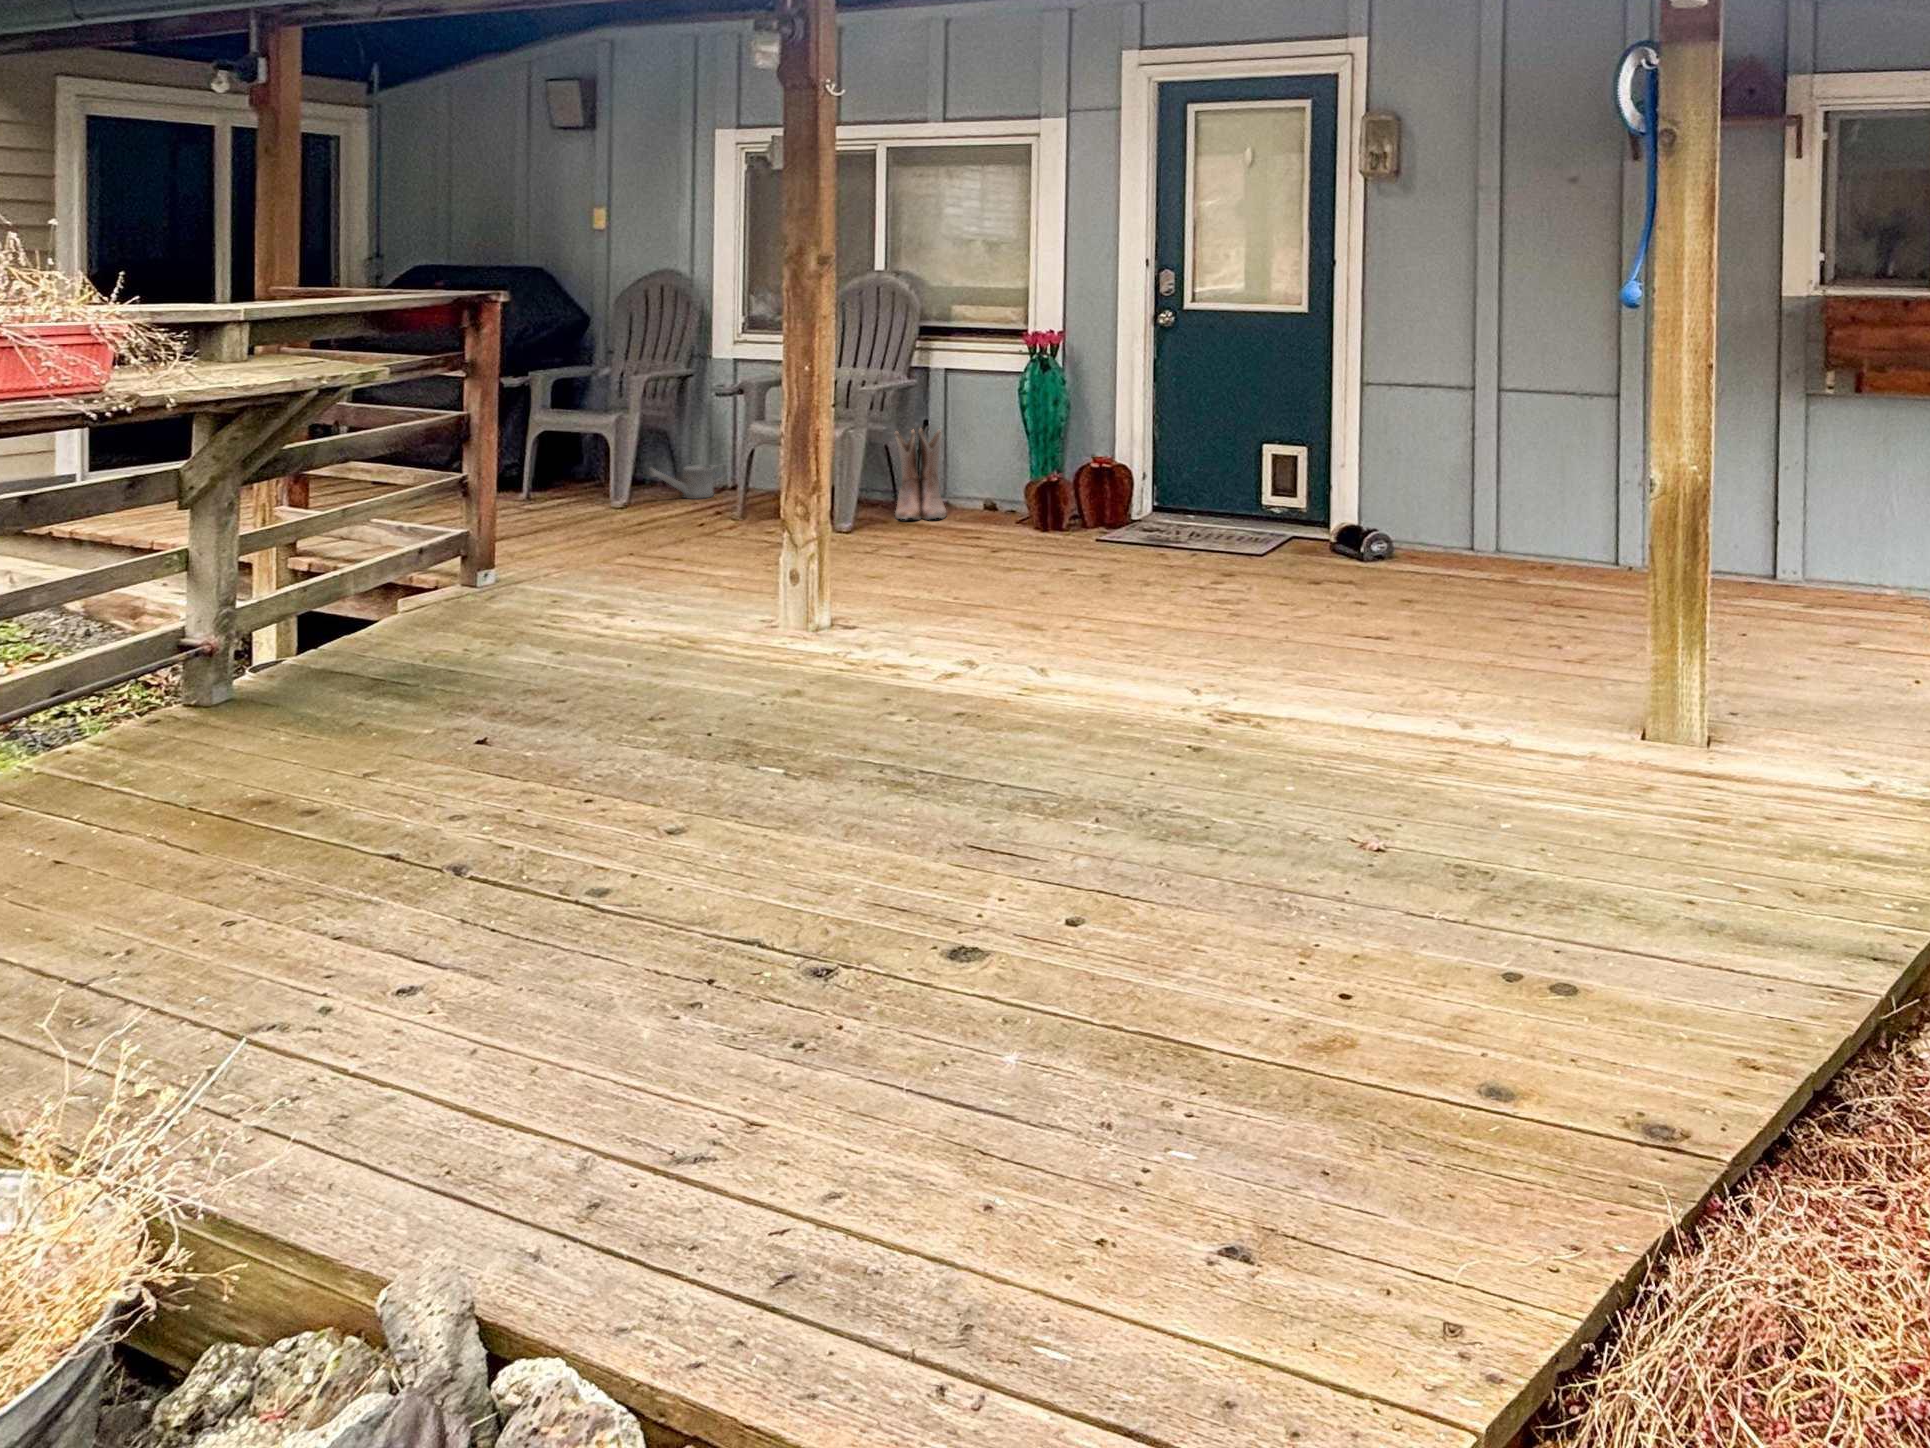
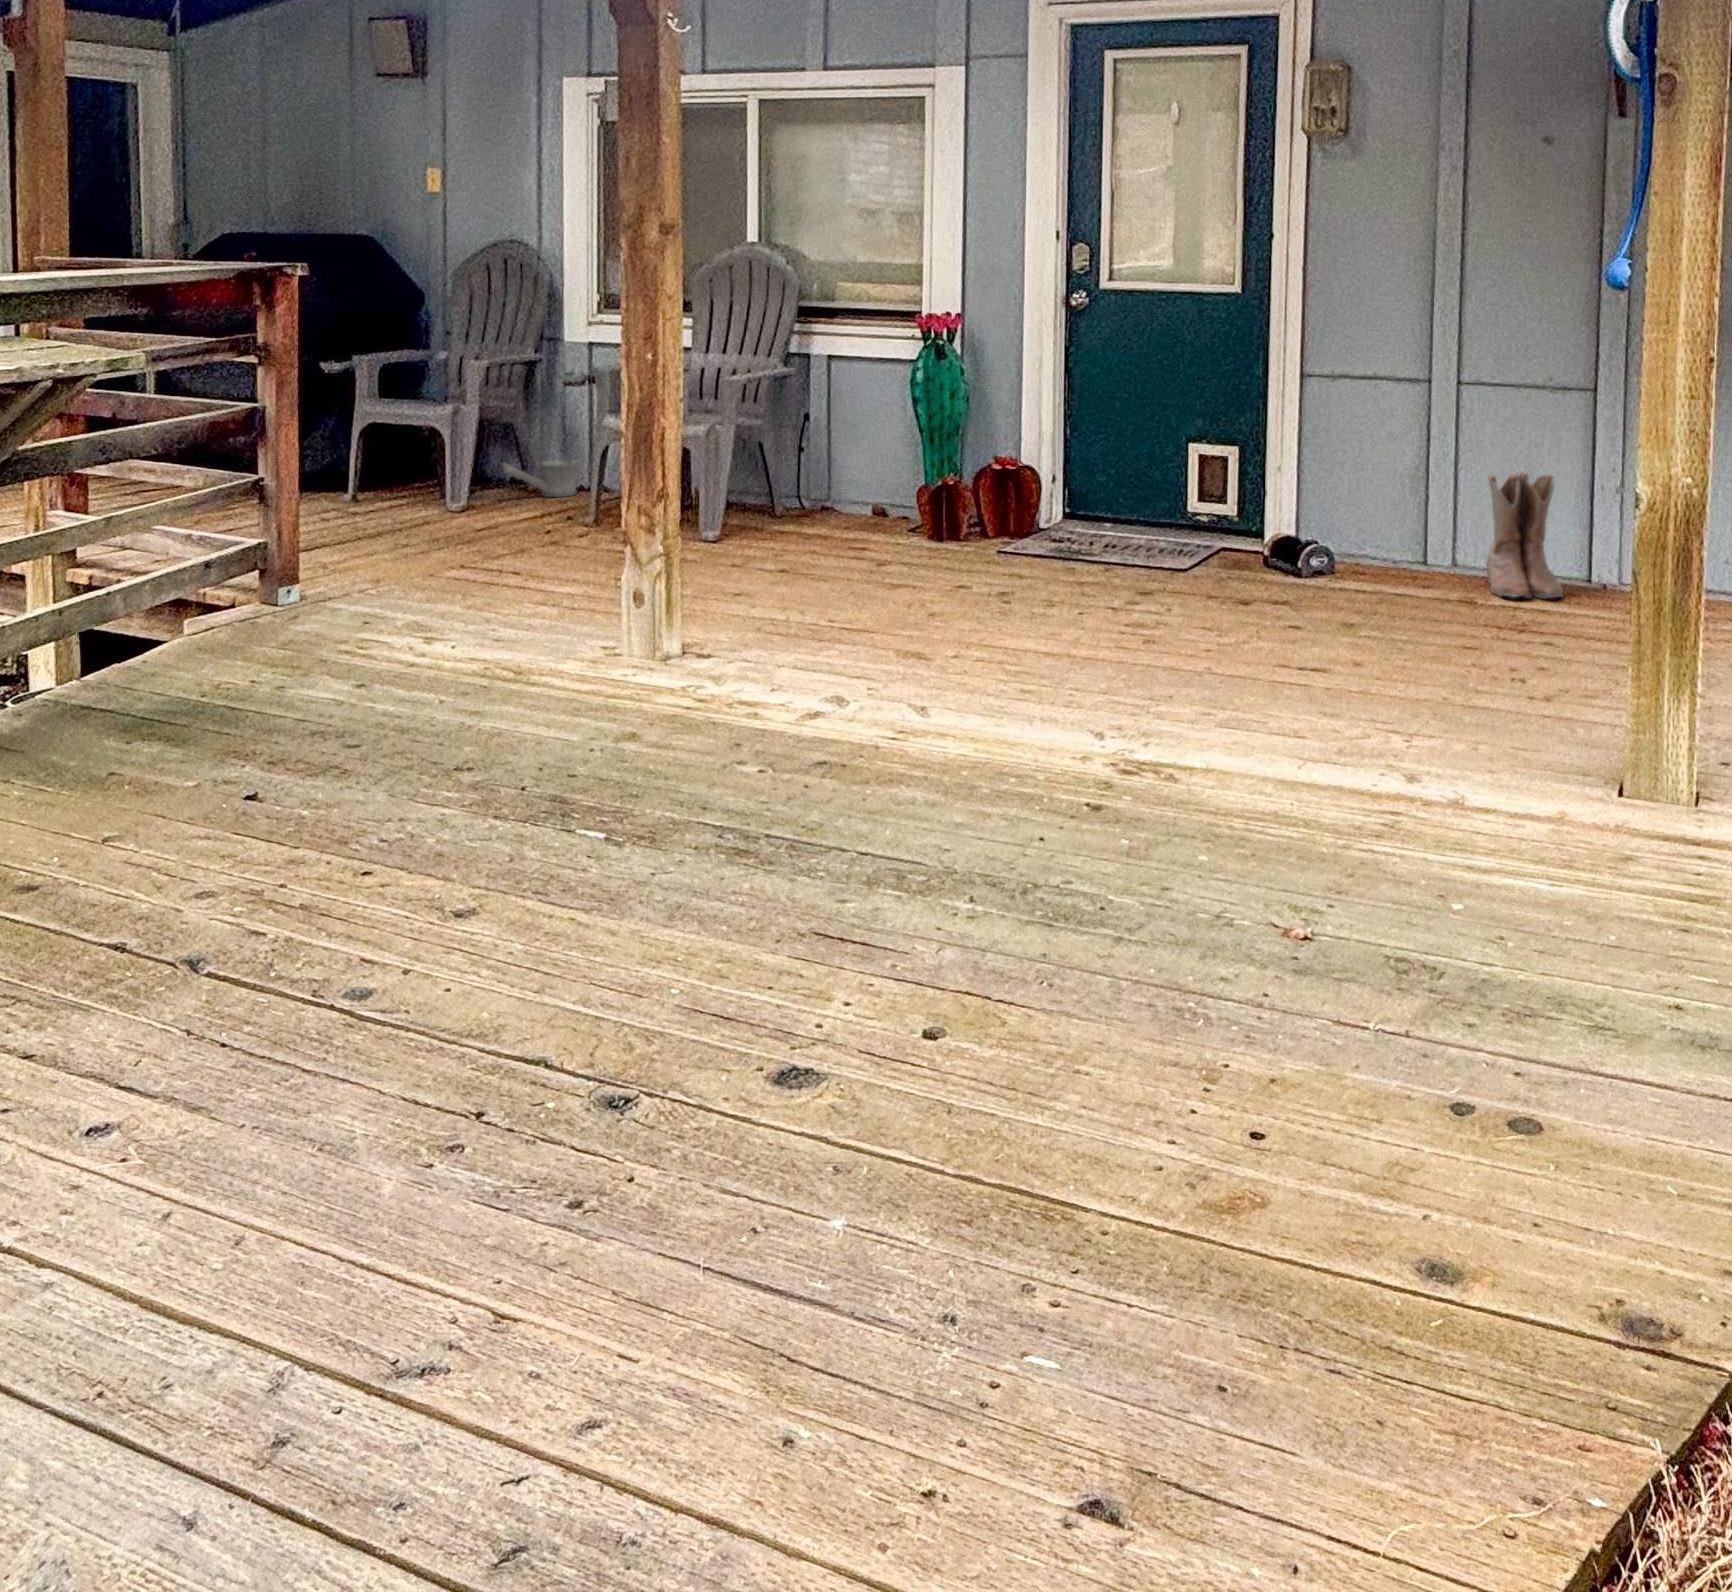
boots: present [894,429,946,520] -> present [1486,472,1563,599]

